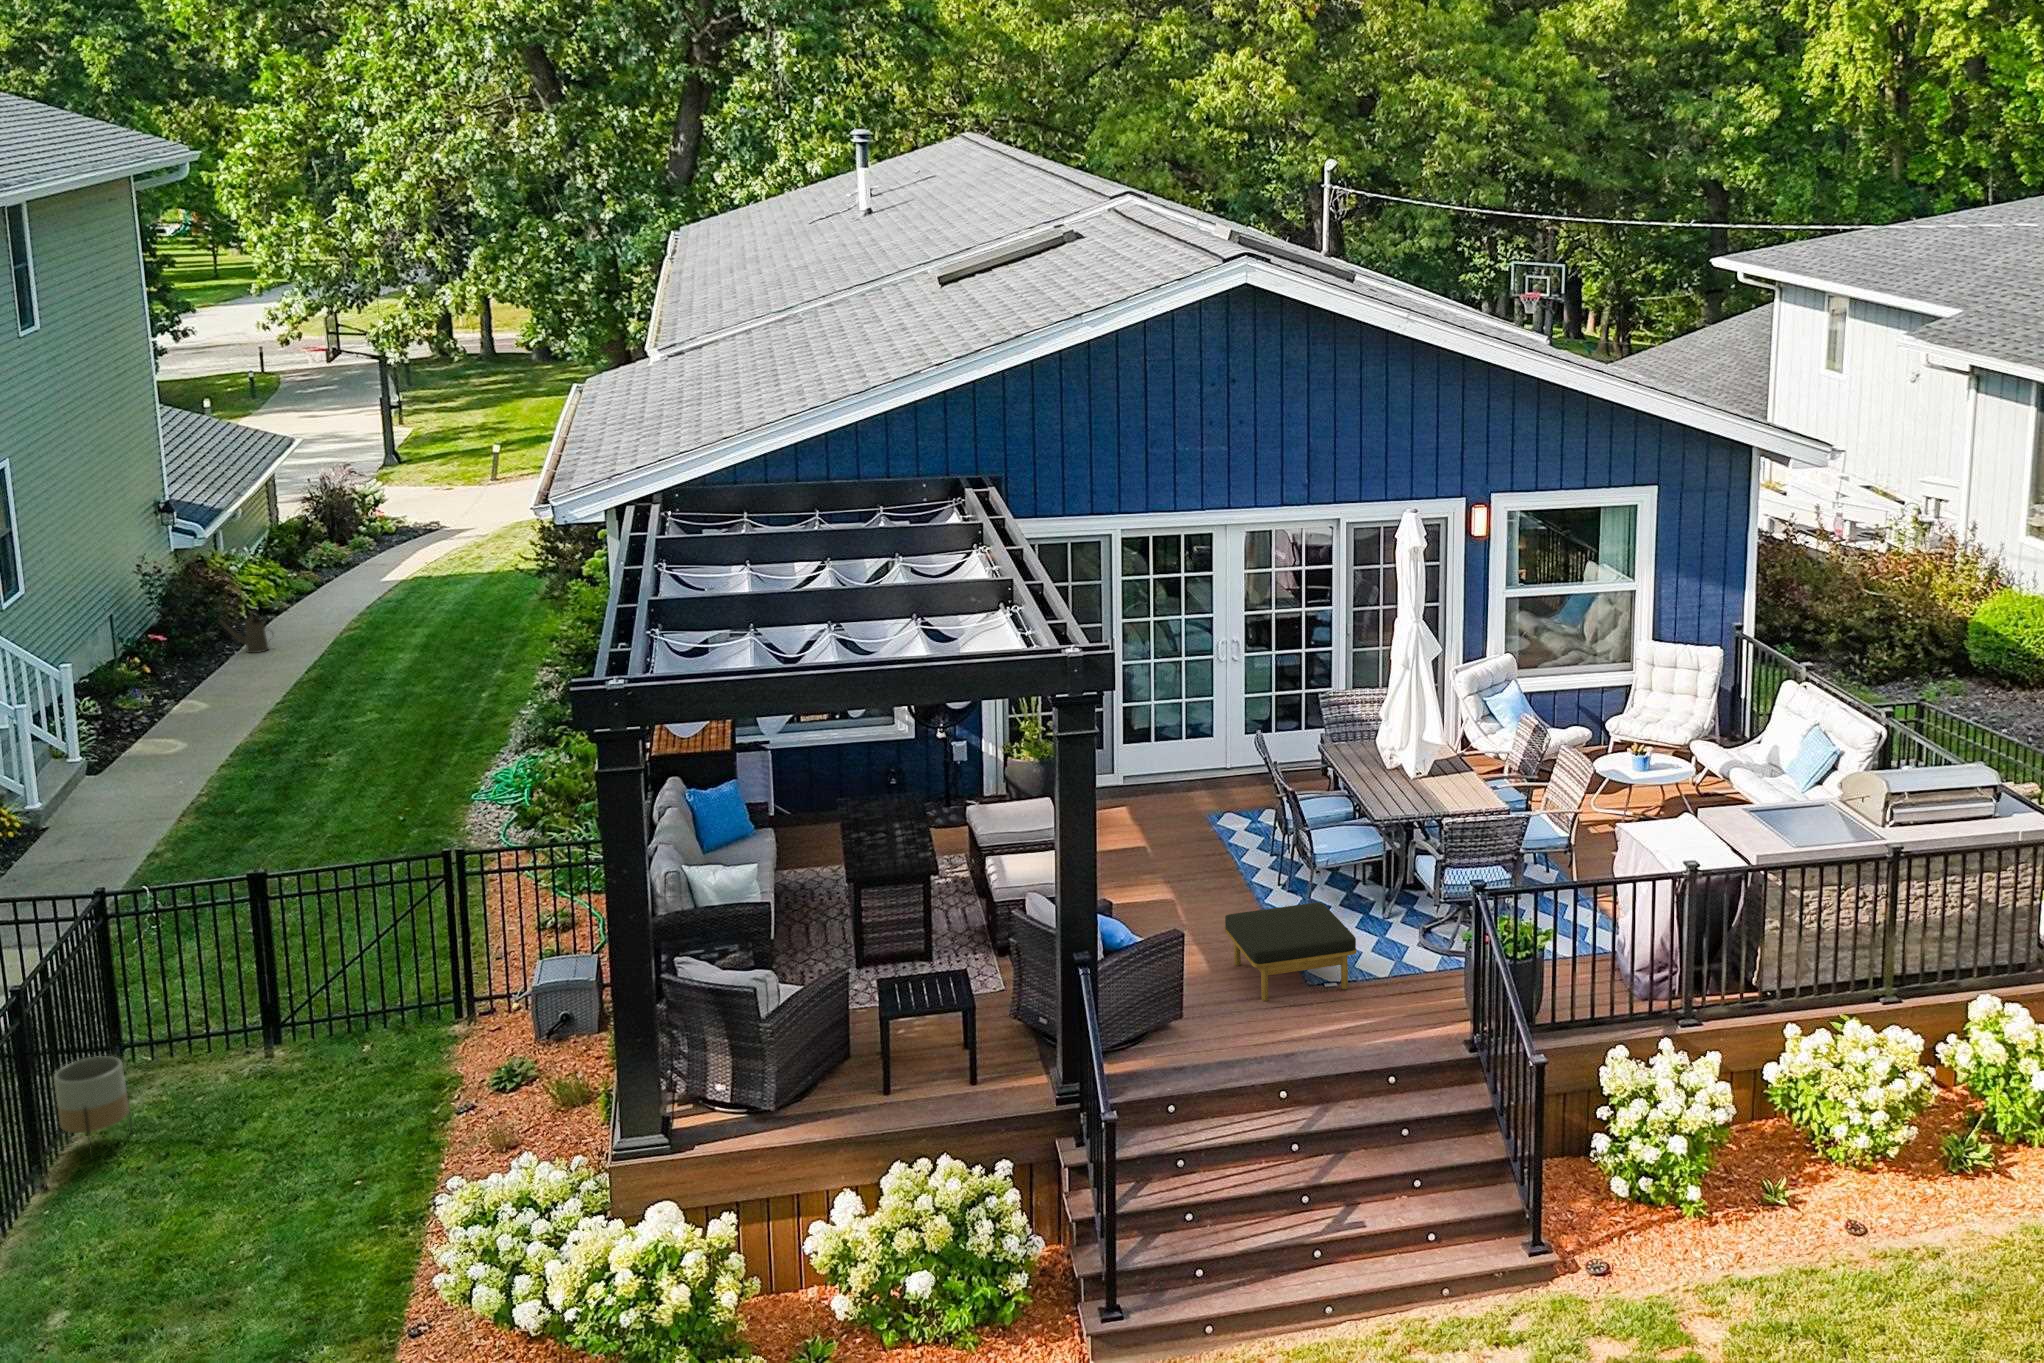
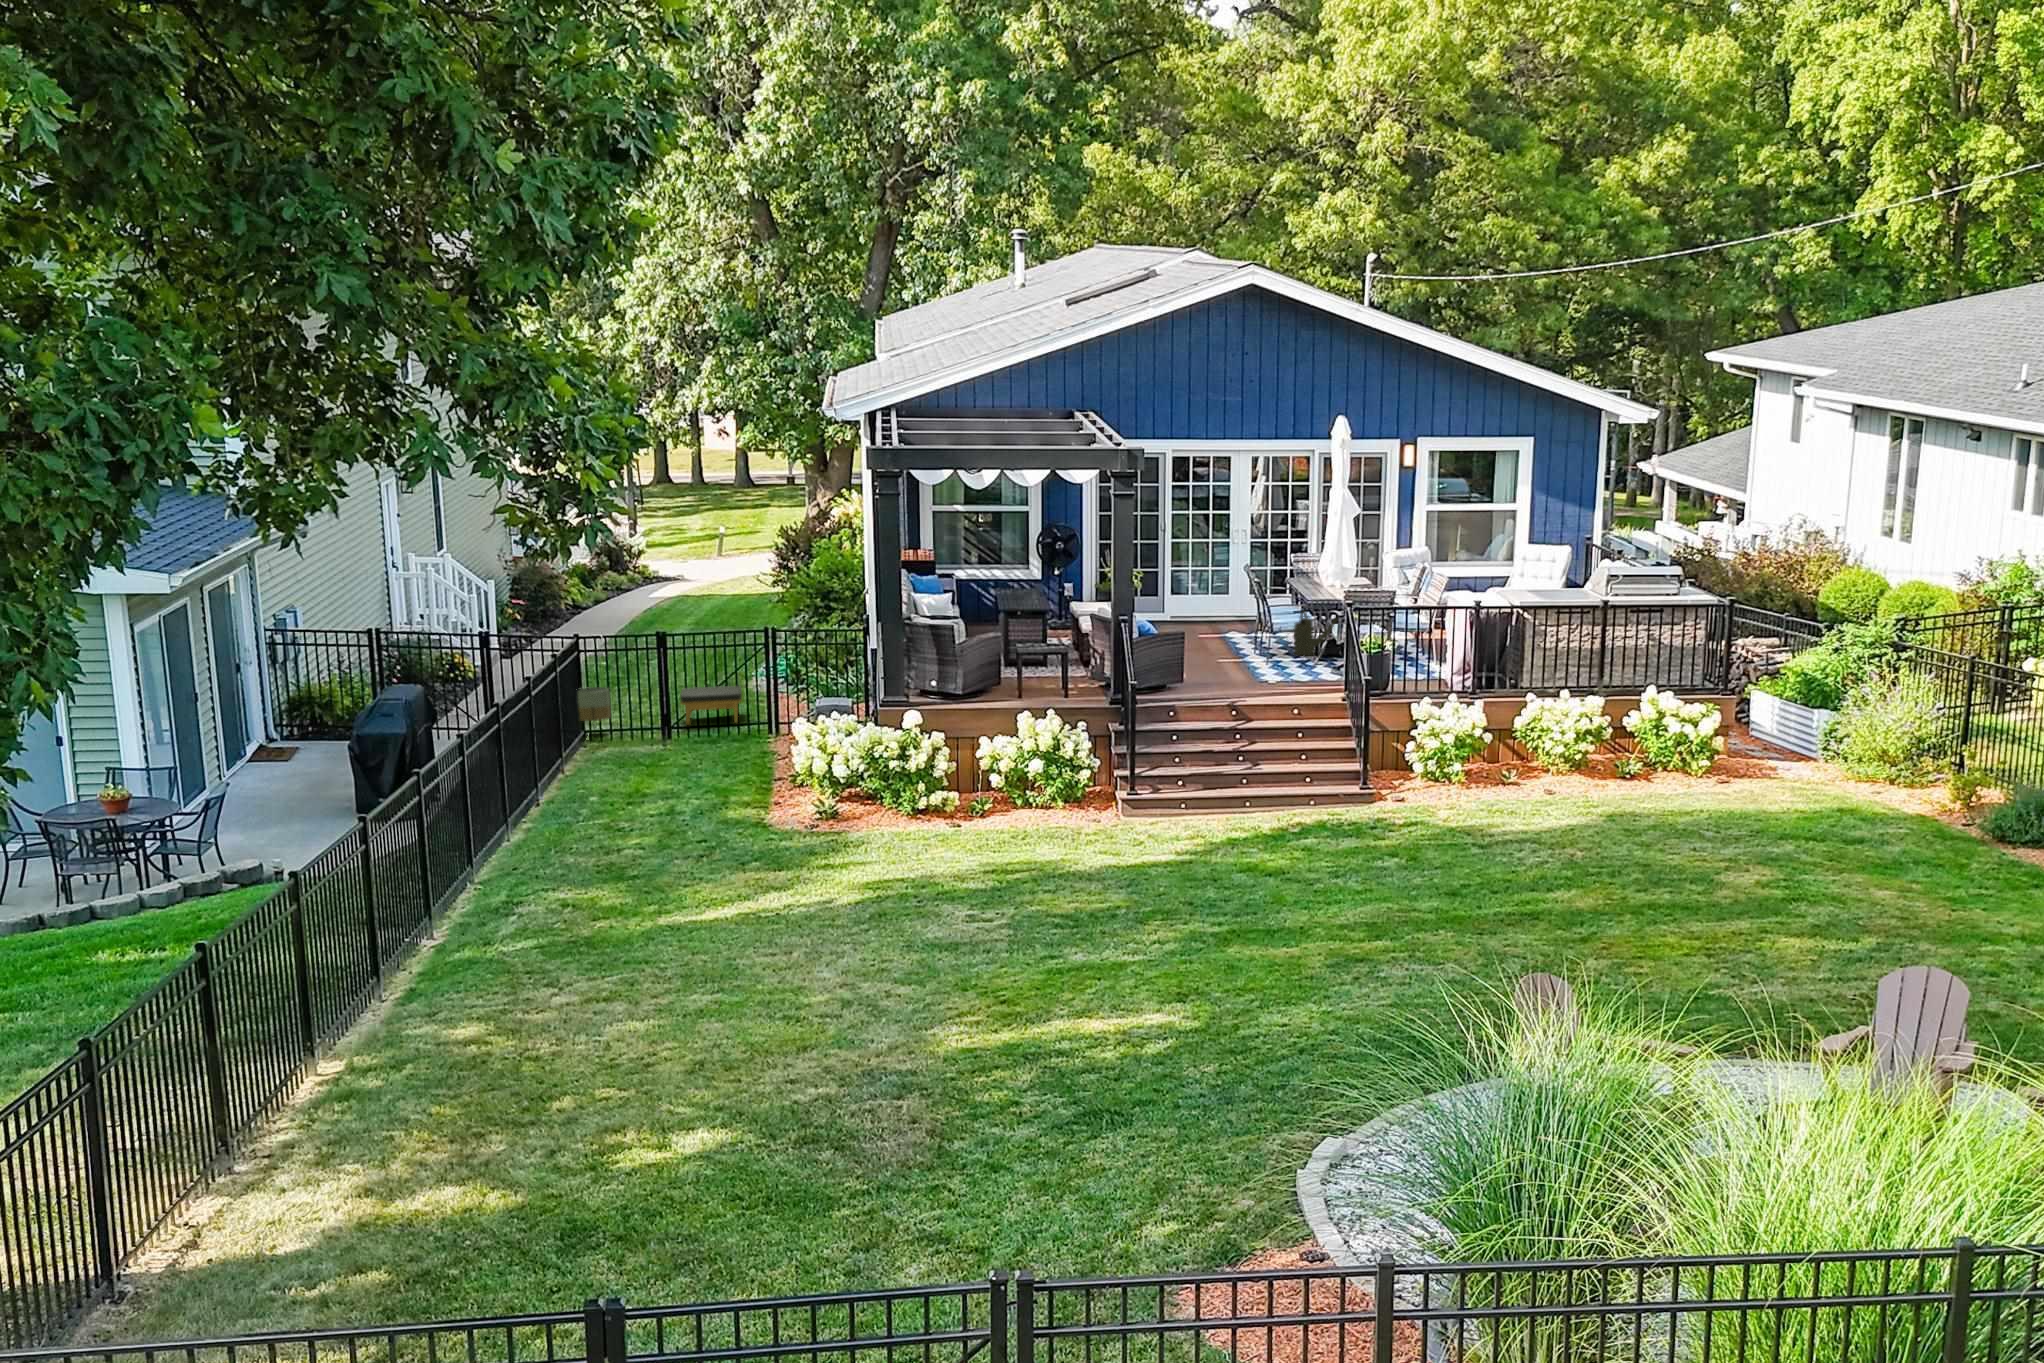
watering can: present [220,611,271,653] -> present [1293,610,1337,656]
ottoman: present [1225,902,1356,1001] -> present [680,686,742,724]

